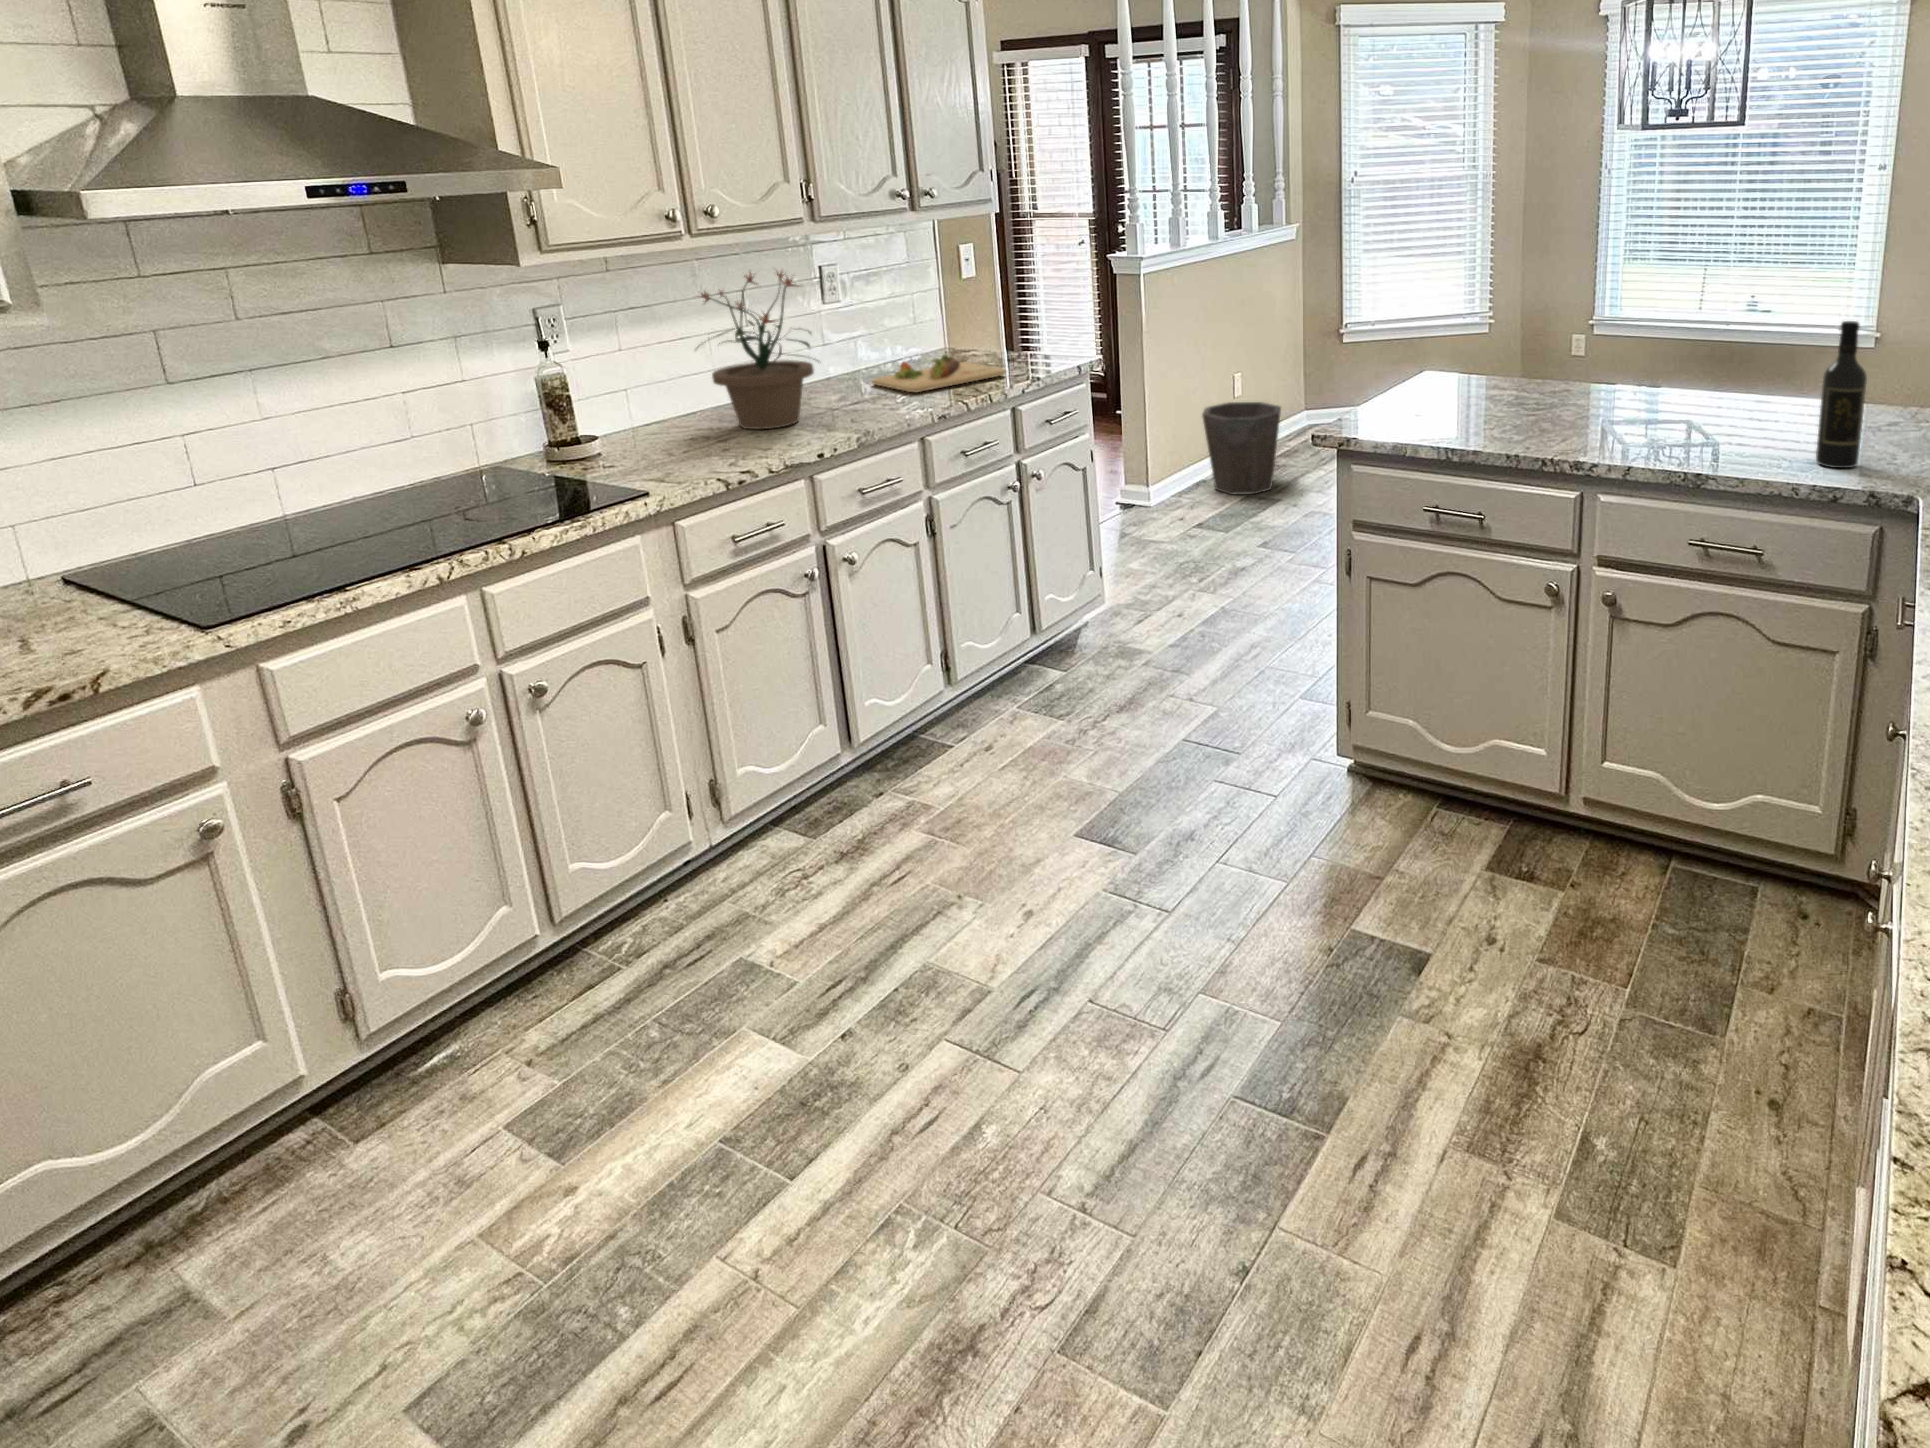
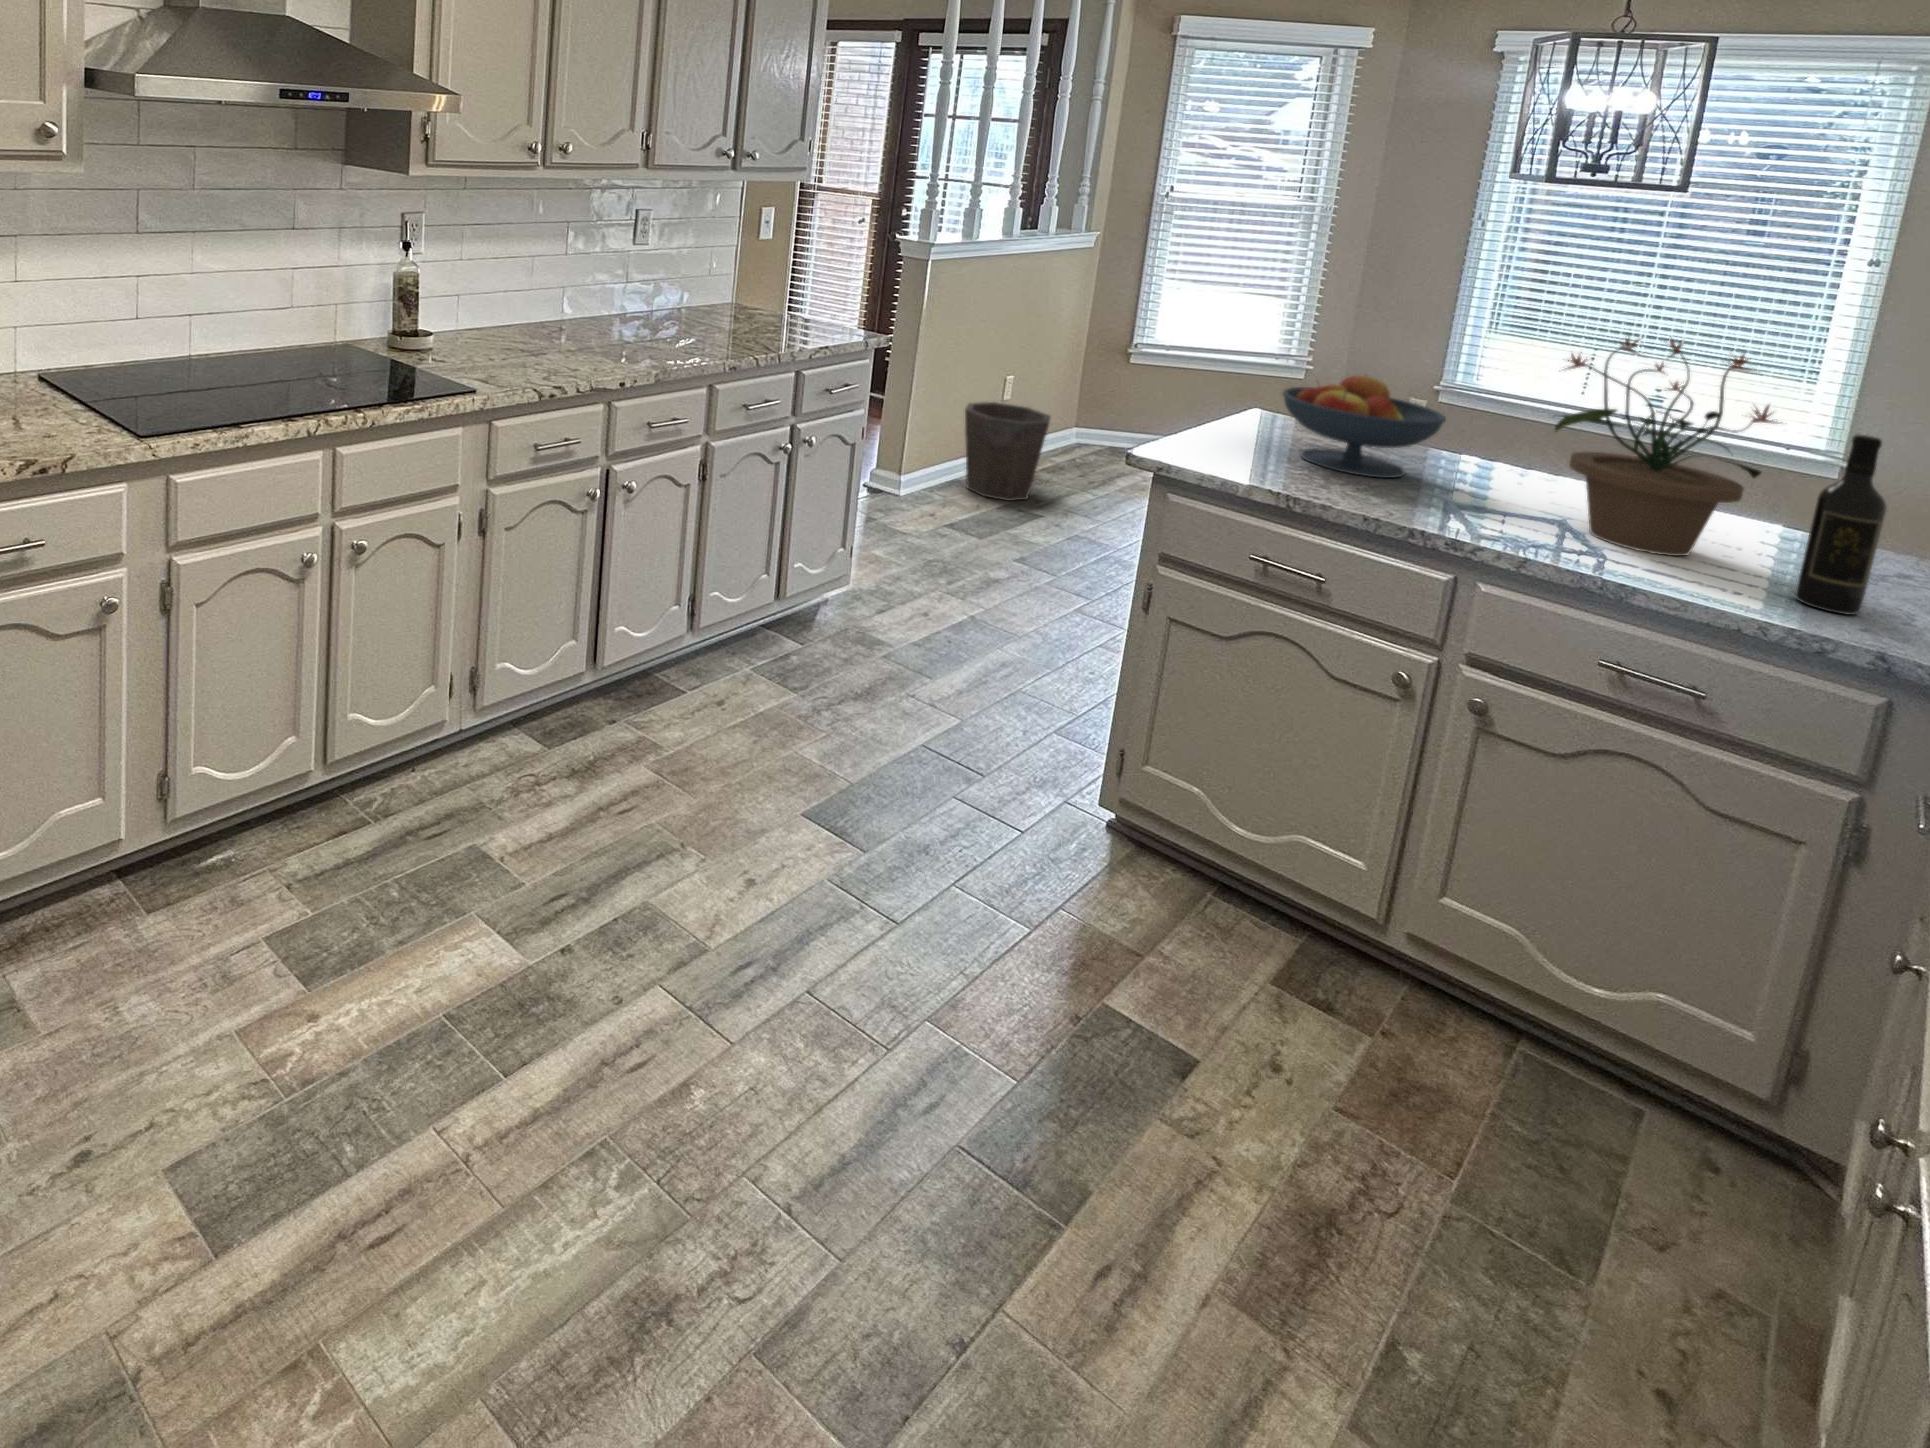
potted plant: present [701,271,814,429] -> present [1555,338,1782,556]
fruit bowl: none [1442,327,1571,420] -> present [1282,375,1446,478]
cutting board: present [872,354,1006,393] -> none [668,308,794,340]

